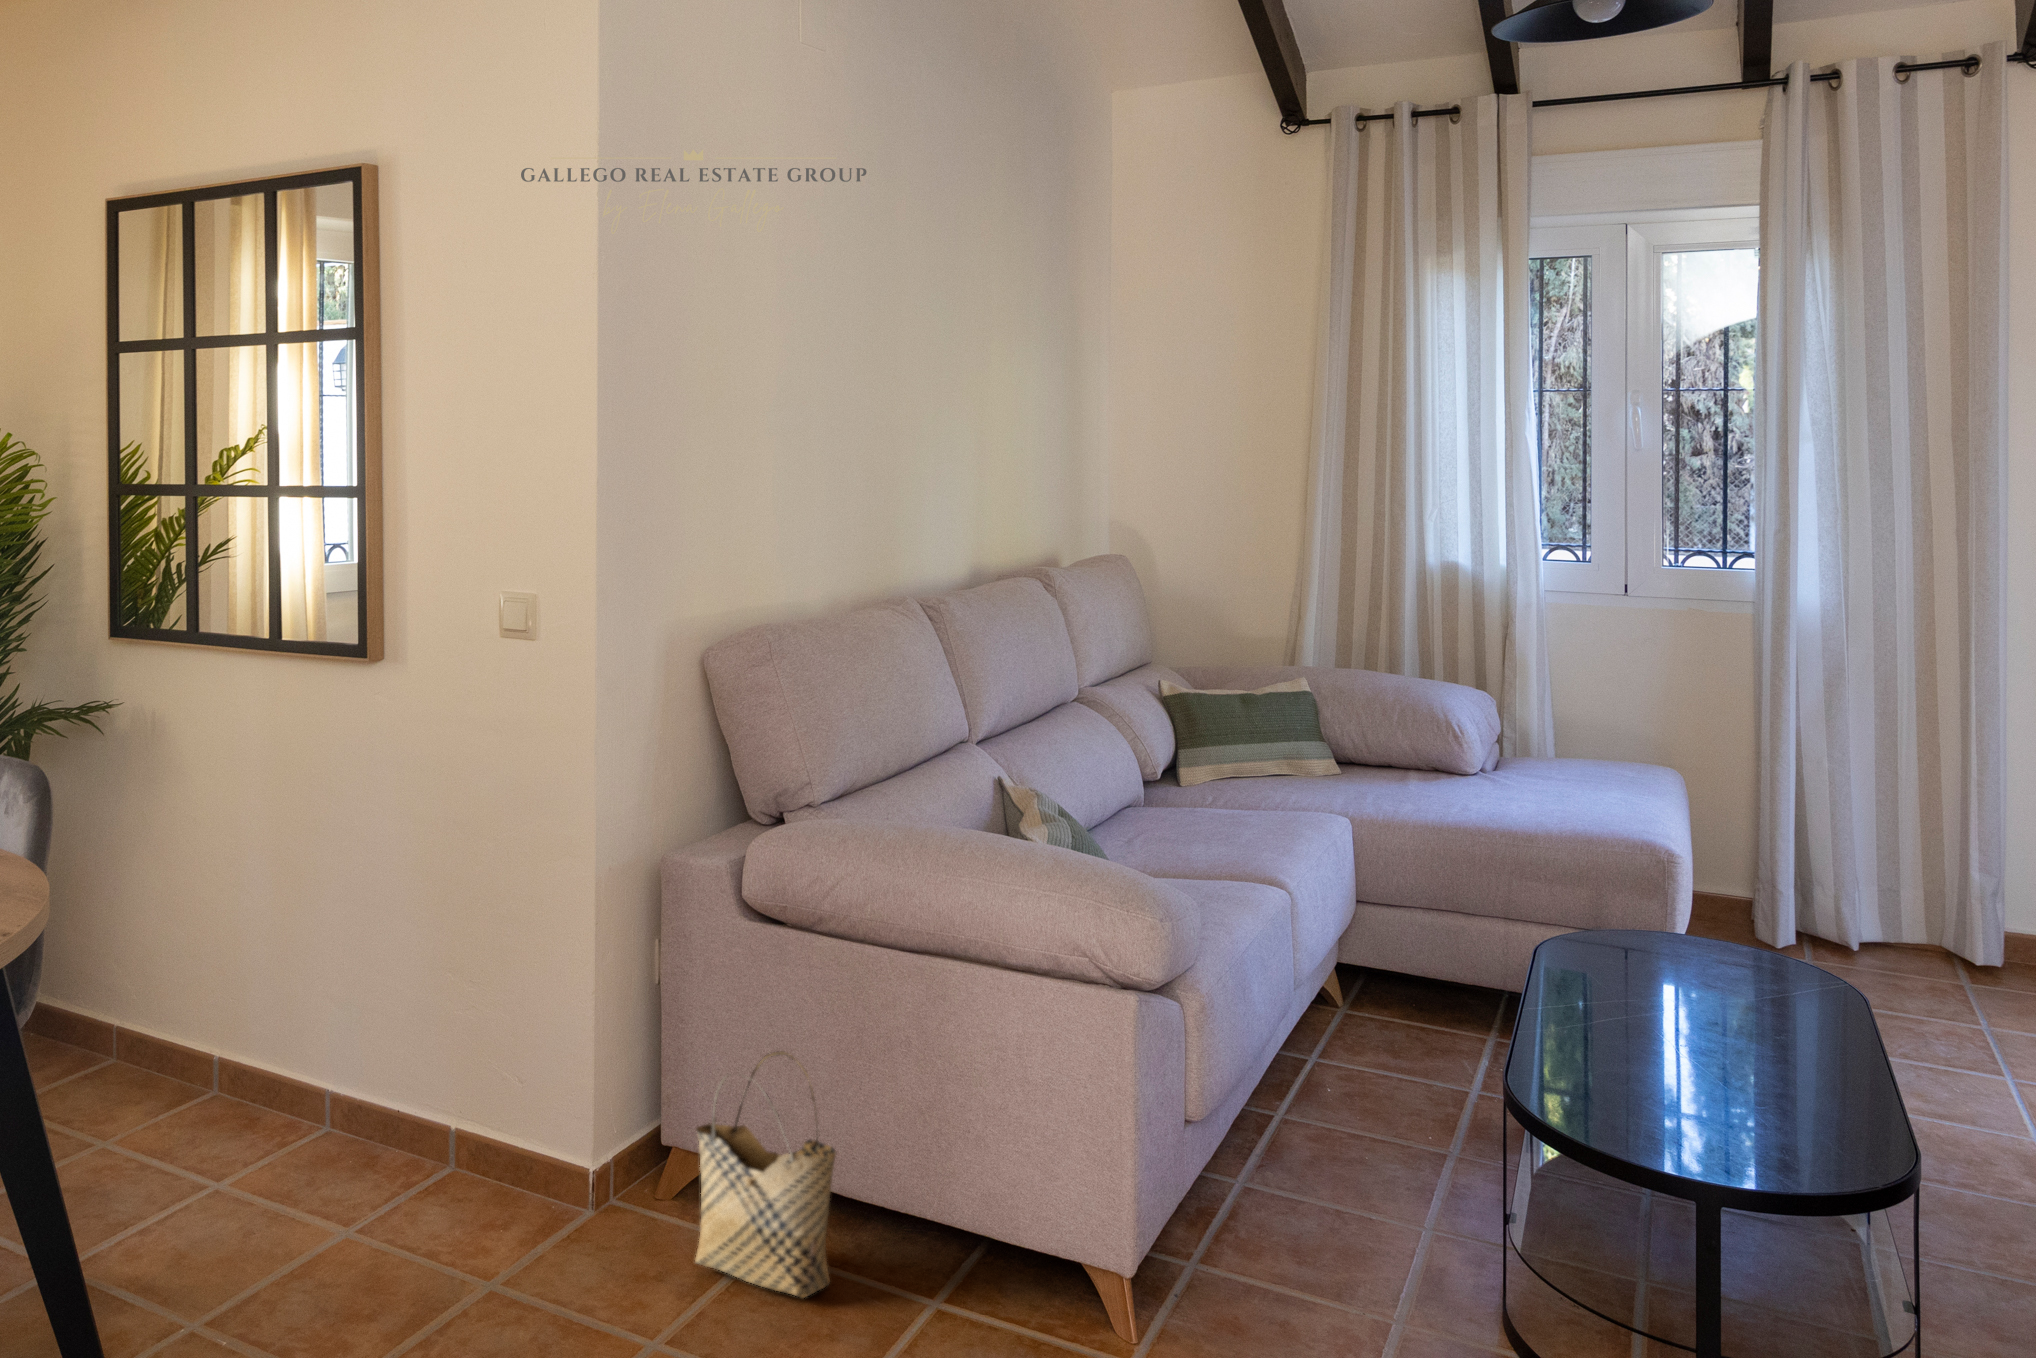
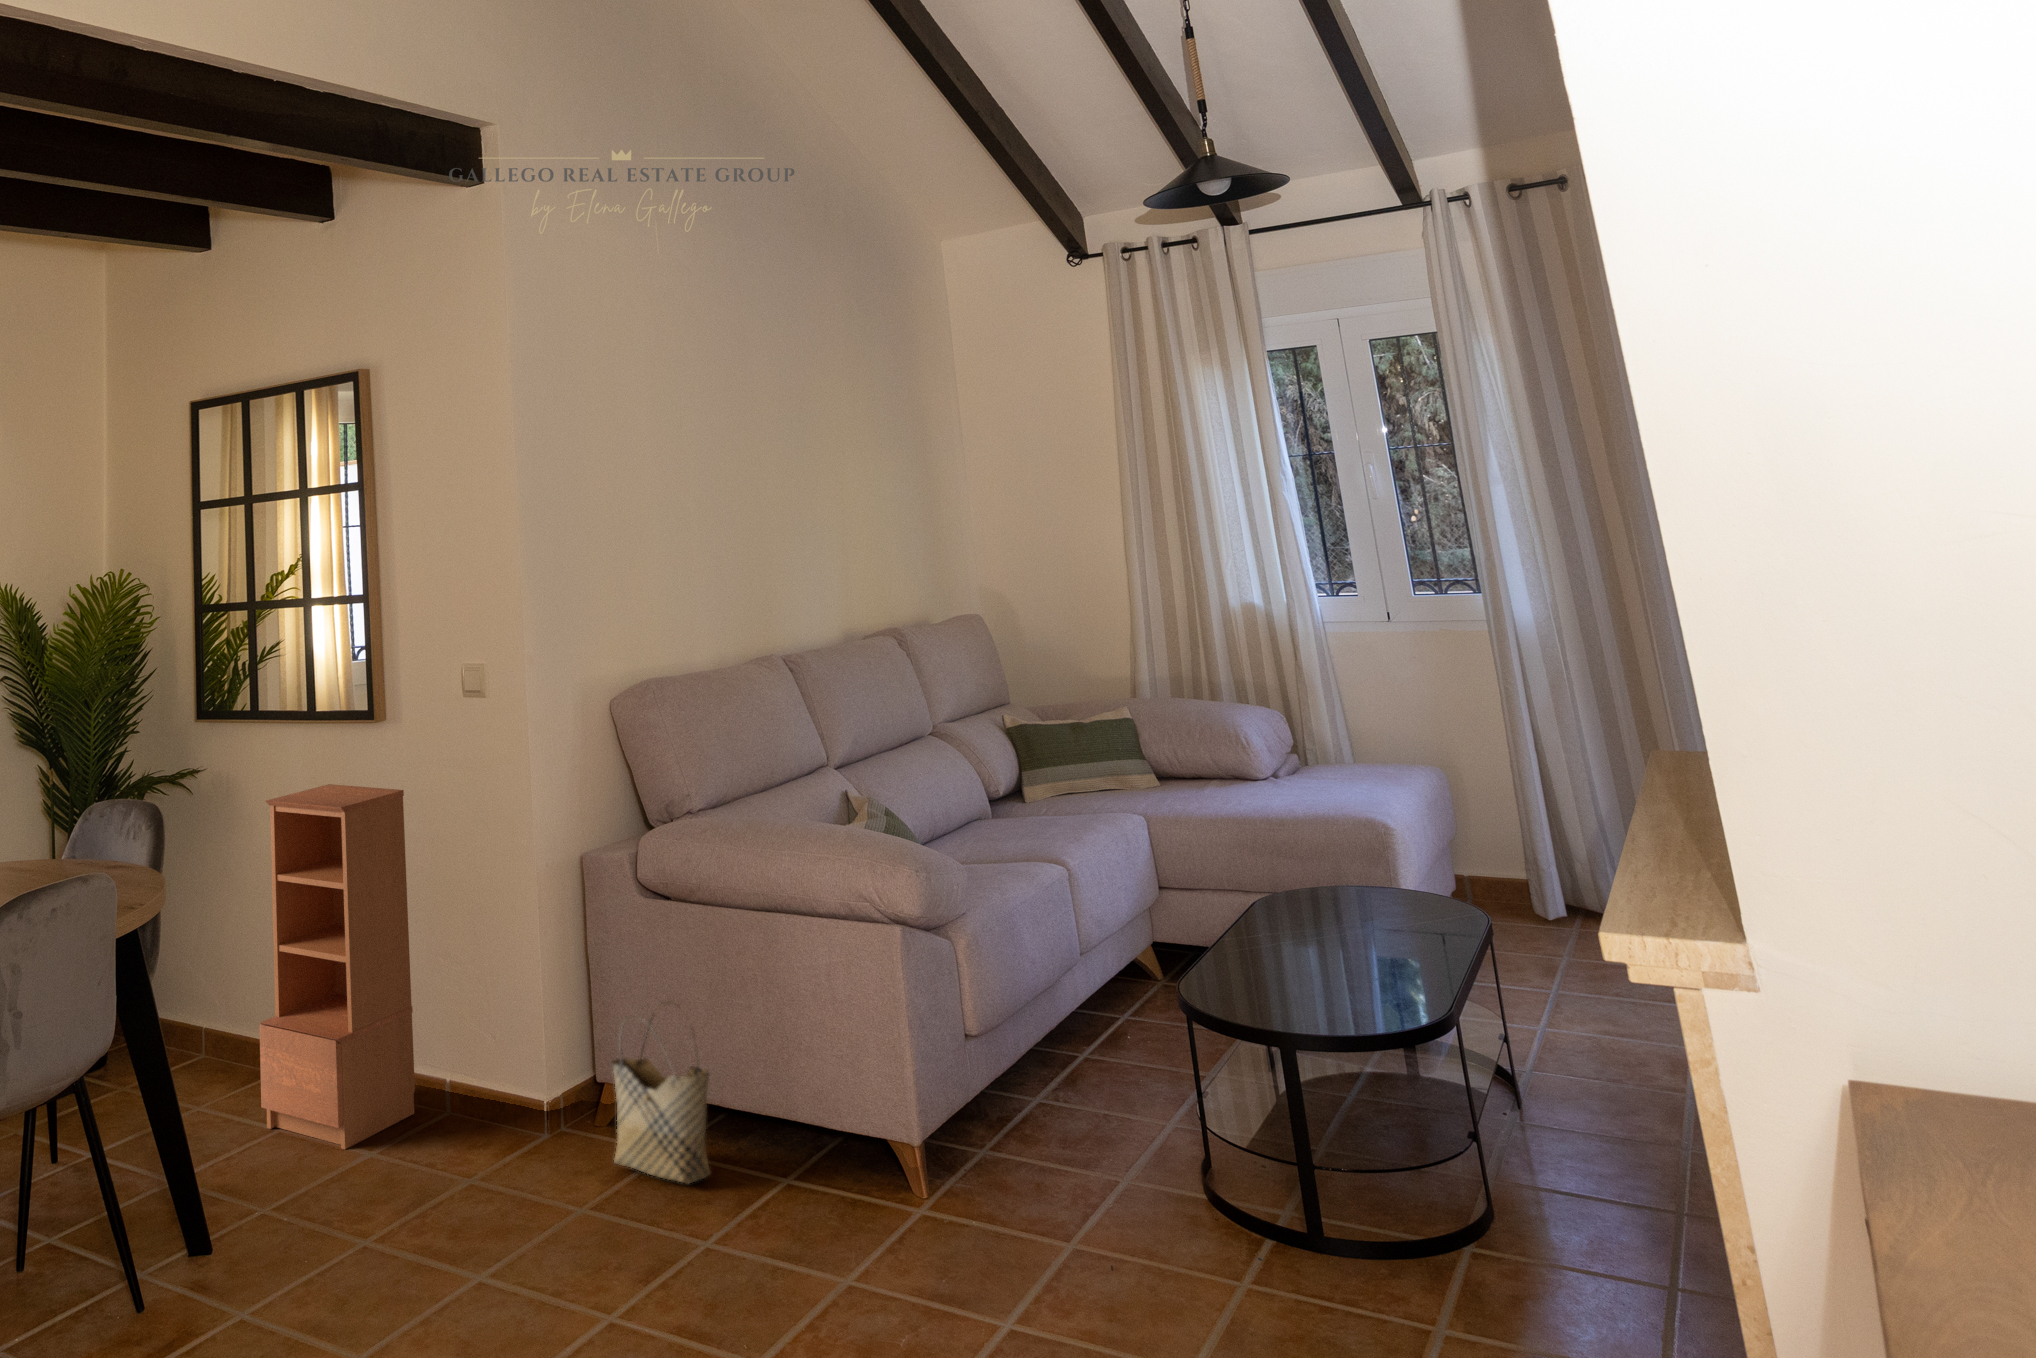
bookcase: none [193,734,407,1227] -> present [259,784,415,1149]

